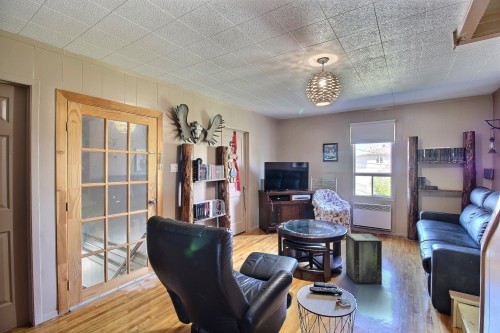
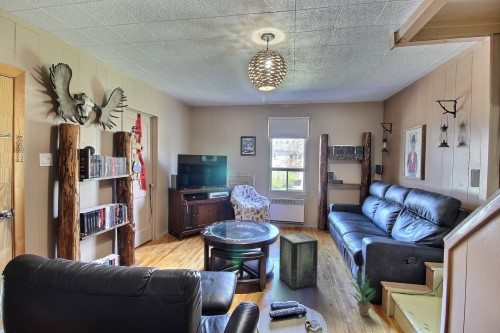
potted plant: none [406,269,436,316] -> present [351,271,374,316]

